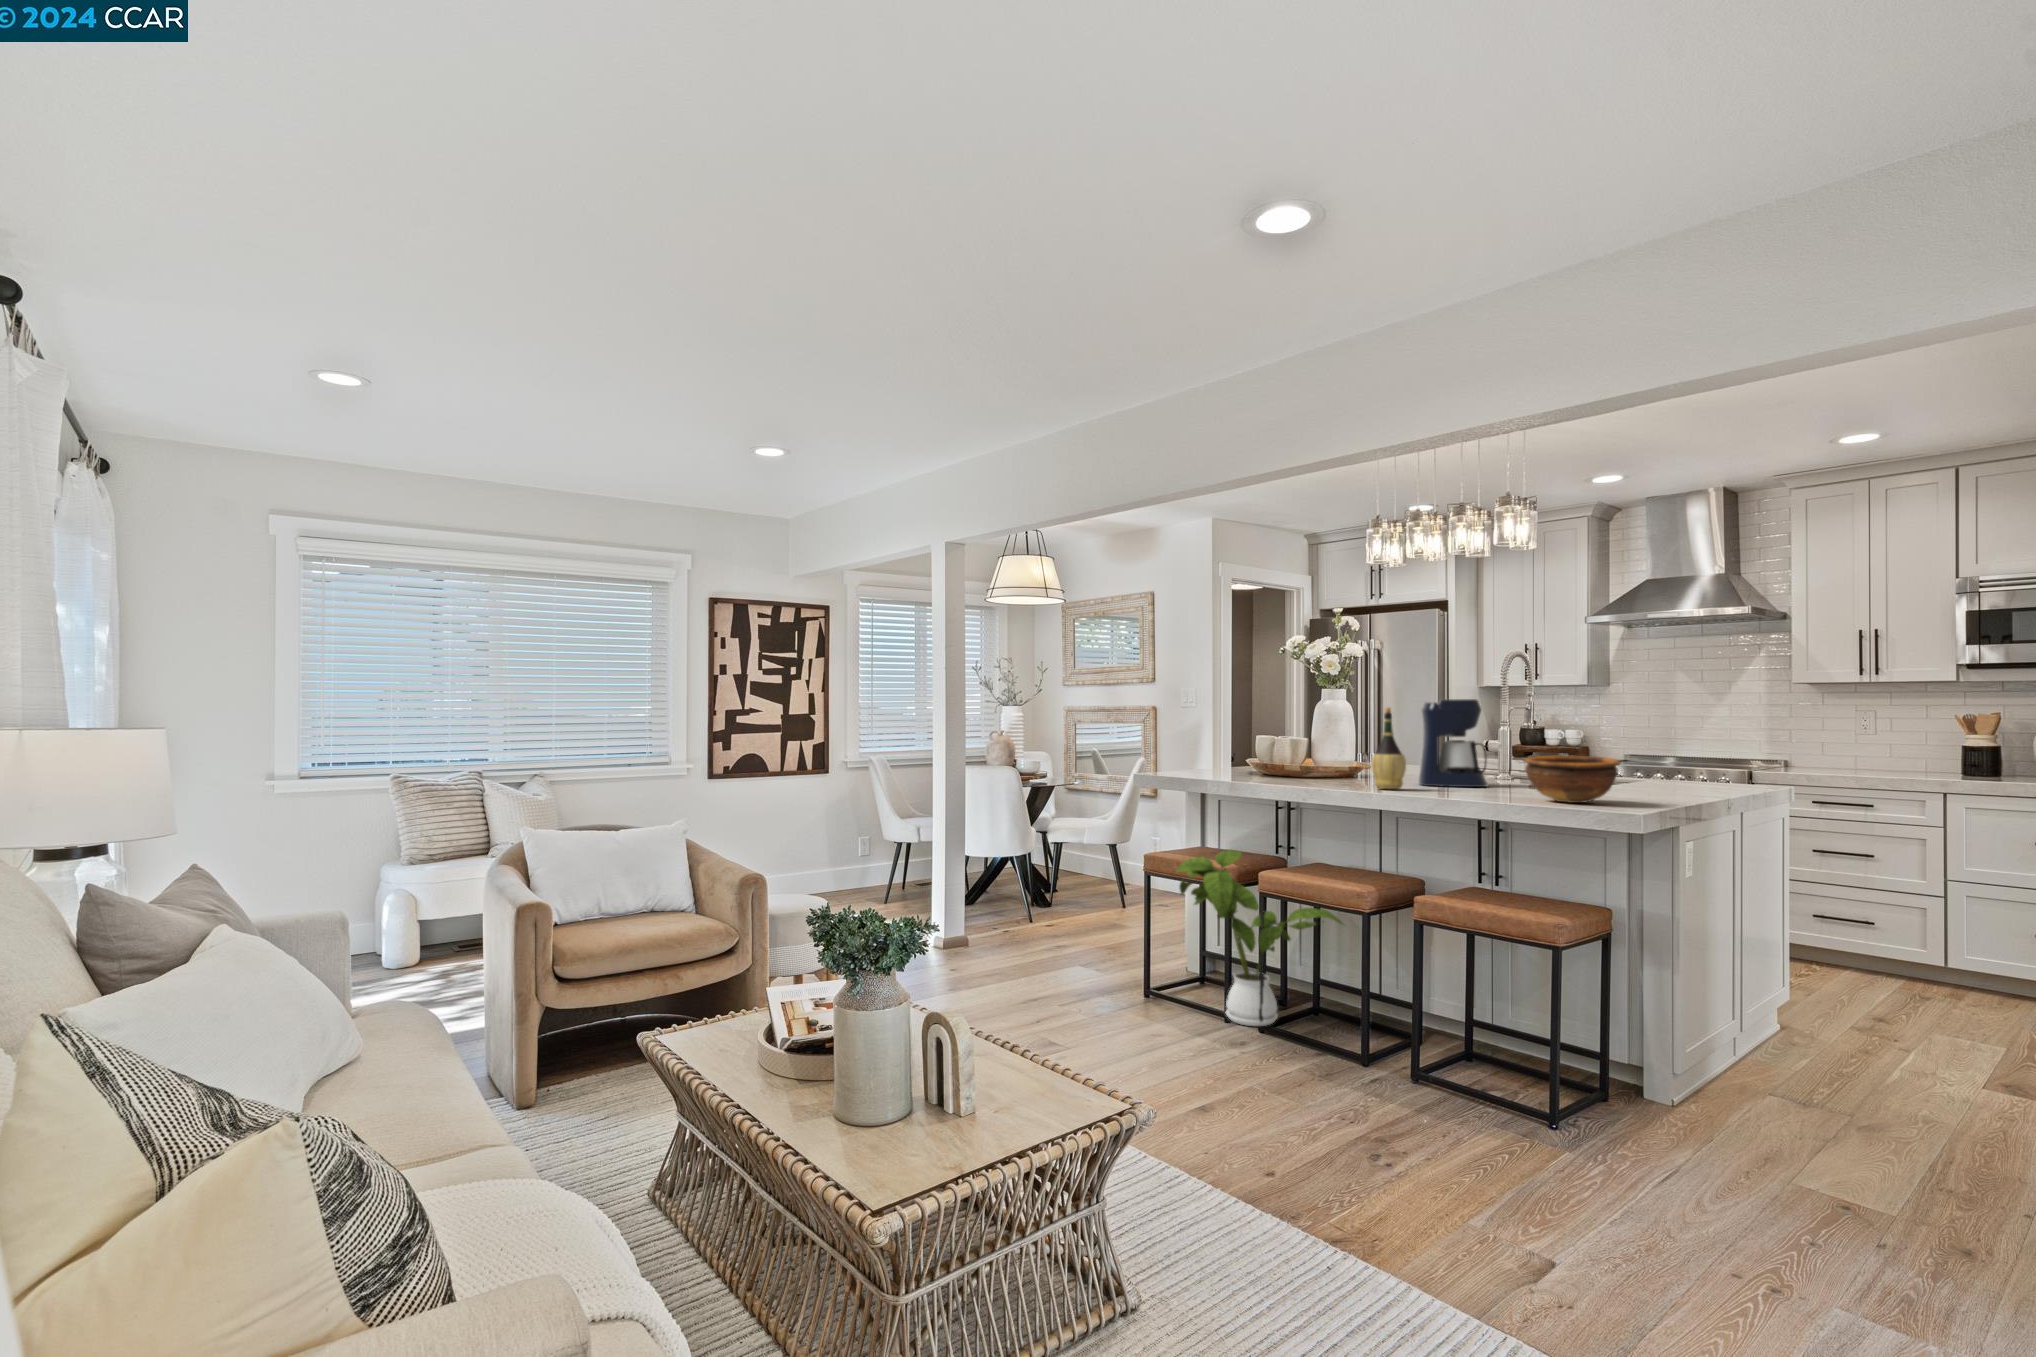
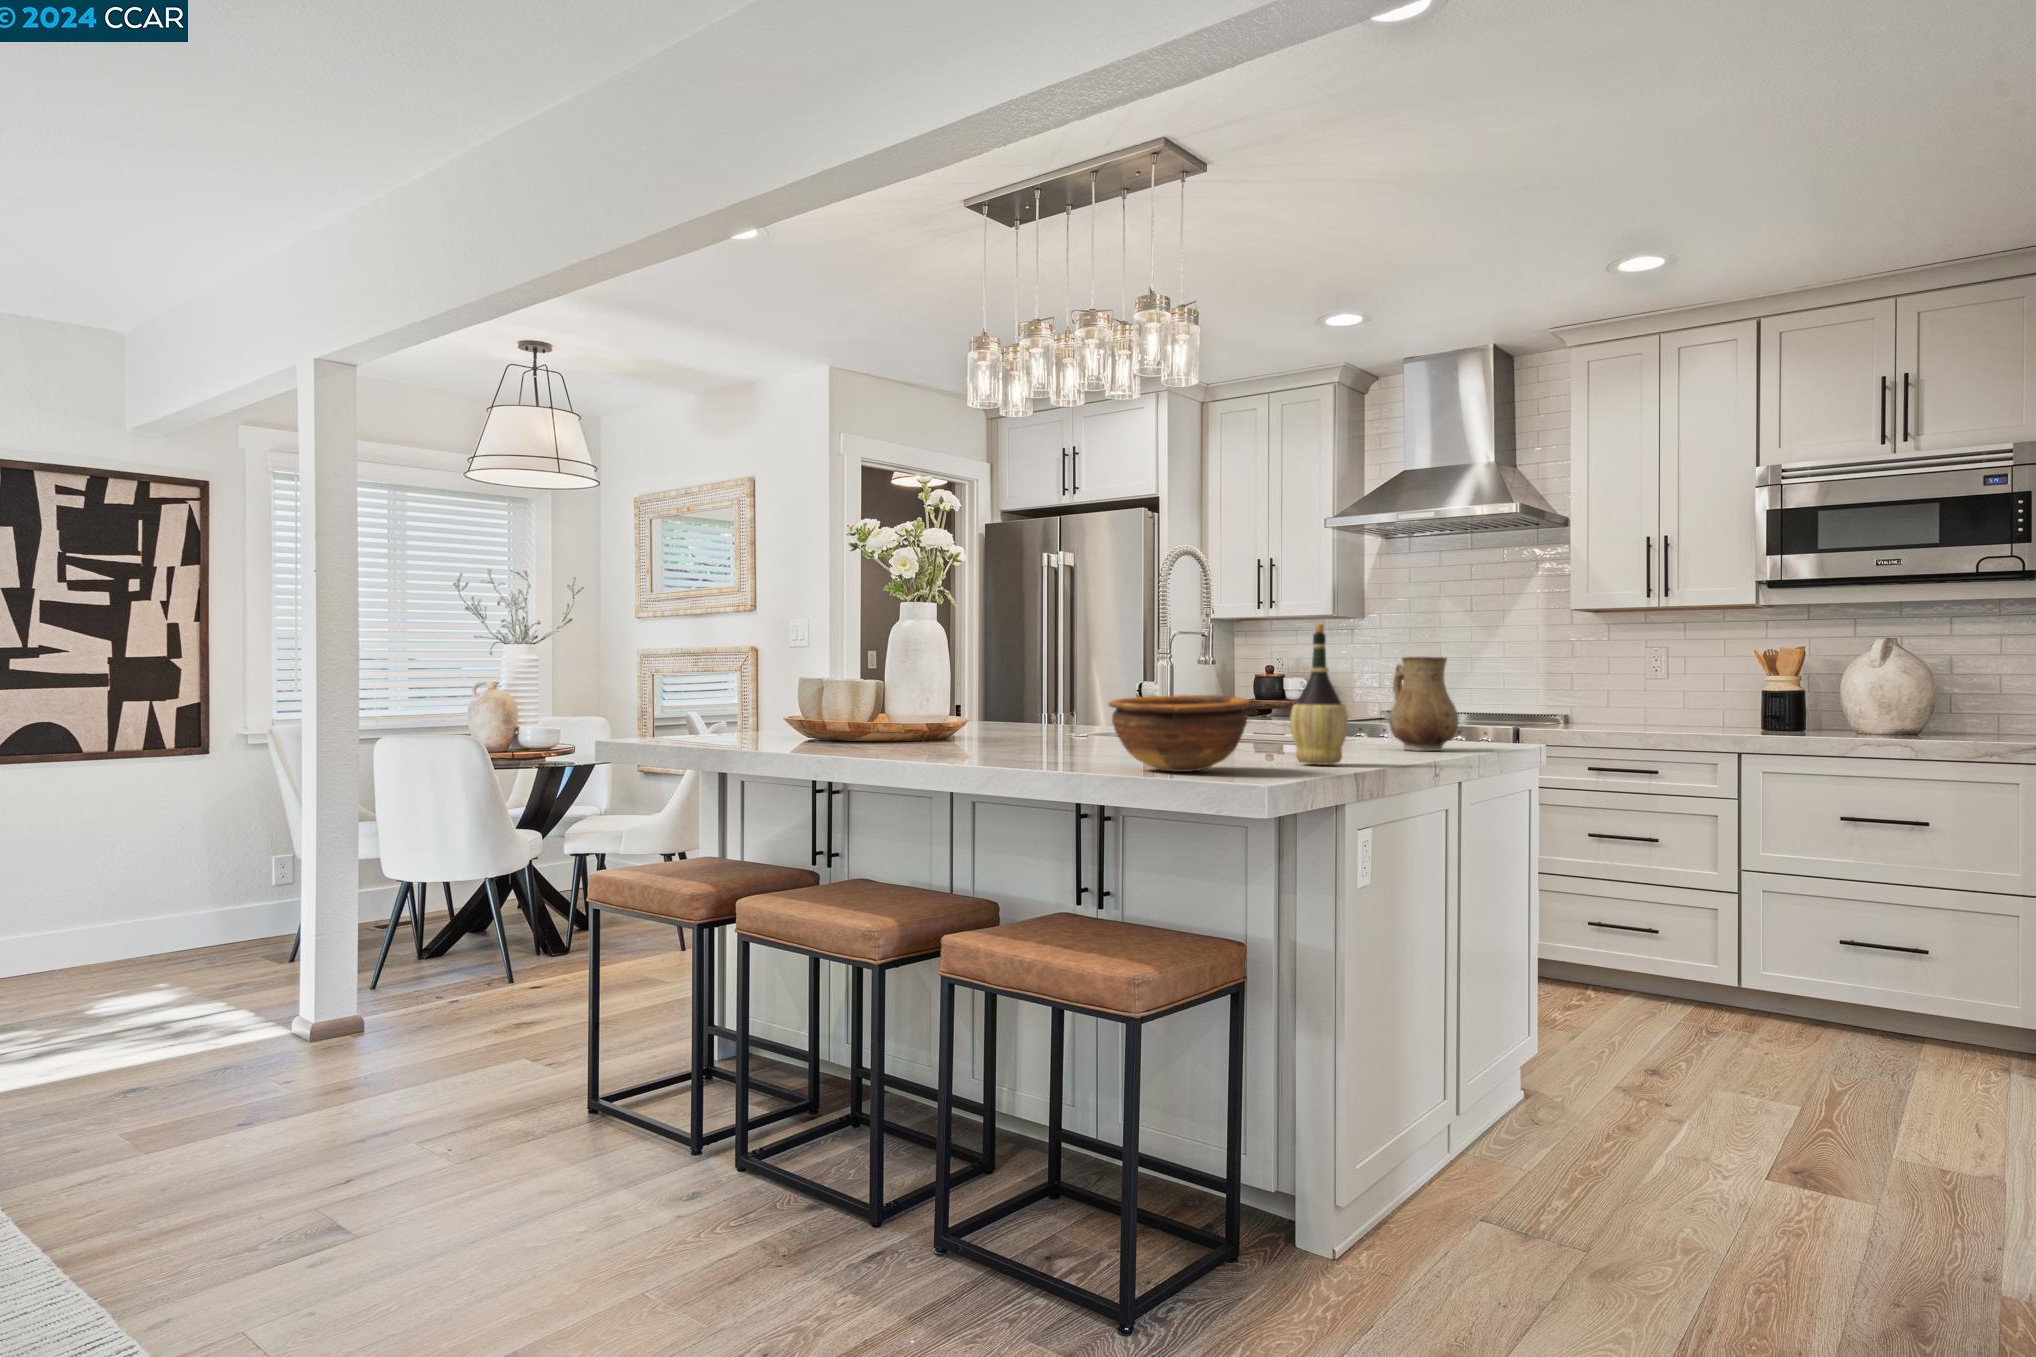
coffee maker: present [1419,699,1488,787] -> none [1007,613,1108,752]
wine bottle: present [1371,708,1406,789] -> present [1290,624,1348,765]
ceramic pitcher: none [1677,725,1731,789] -> present [1389,657,1458,751]
house plant: present [1177,850,1342,1026] -> none [597,862,880,1151]

